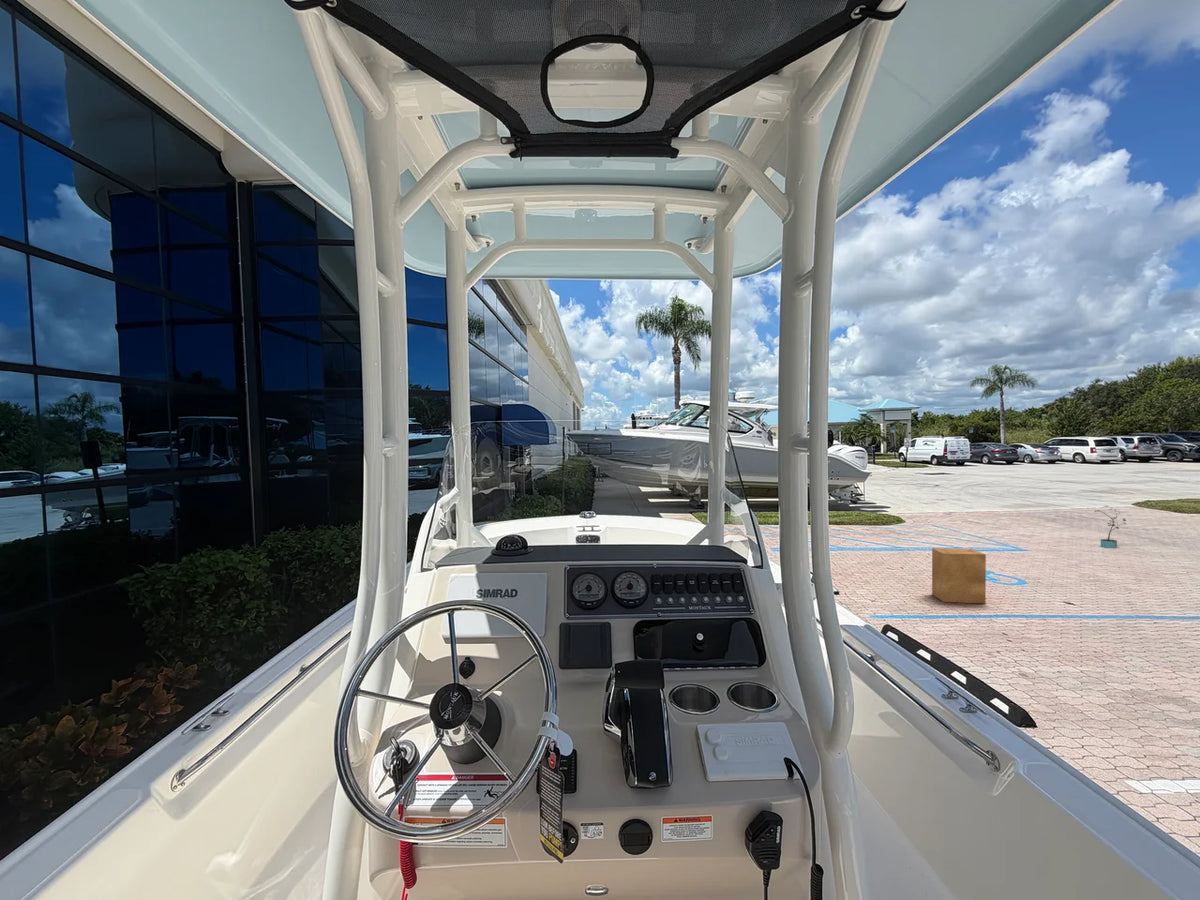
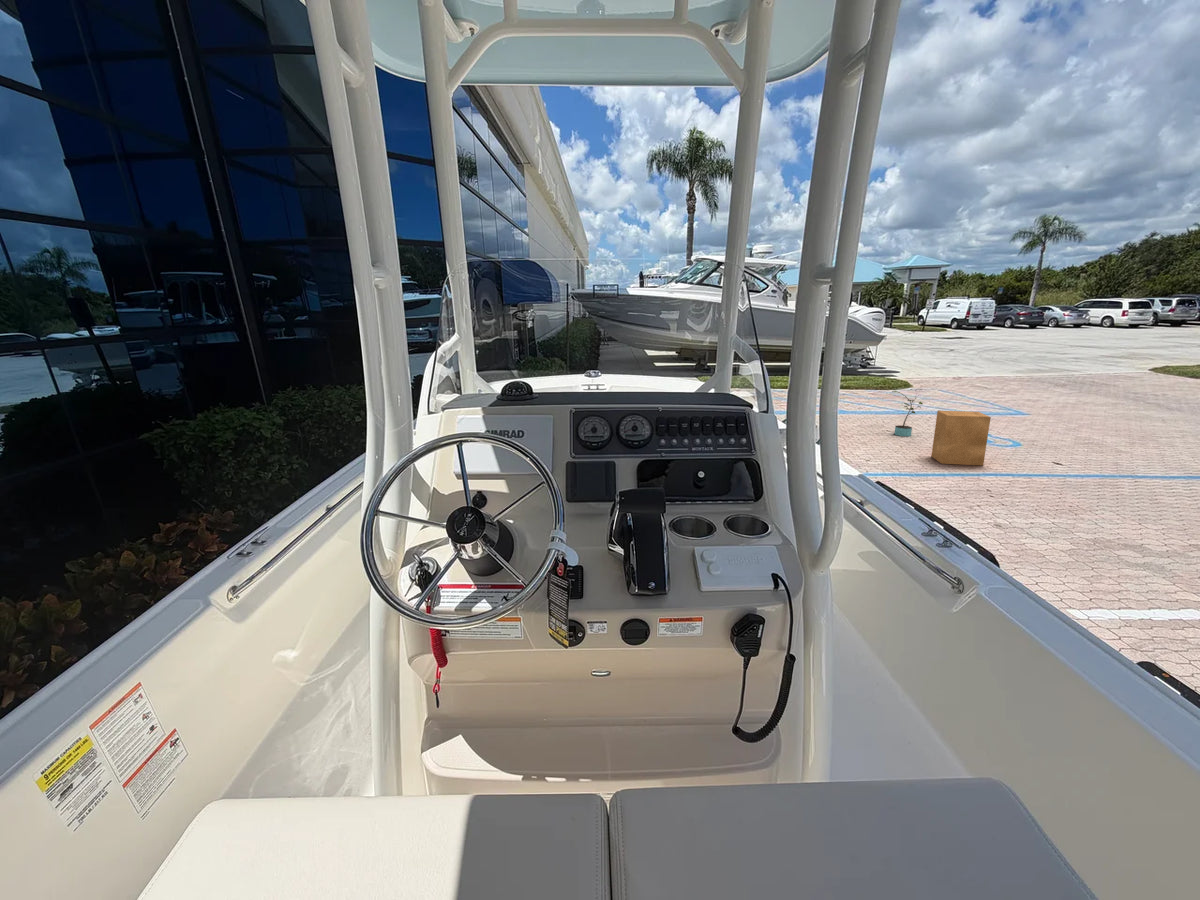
potted plant: present [1095,506,1126,548] -> present [892,385,923,436]

